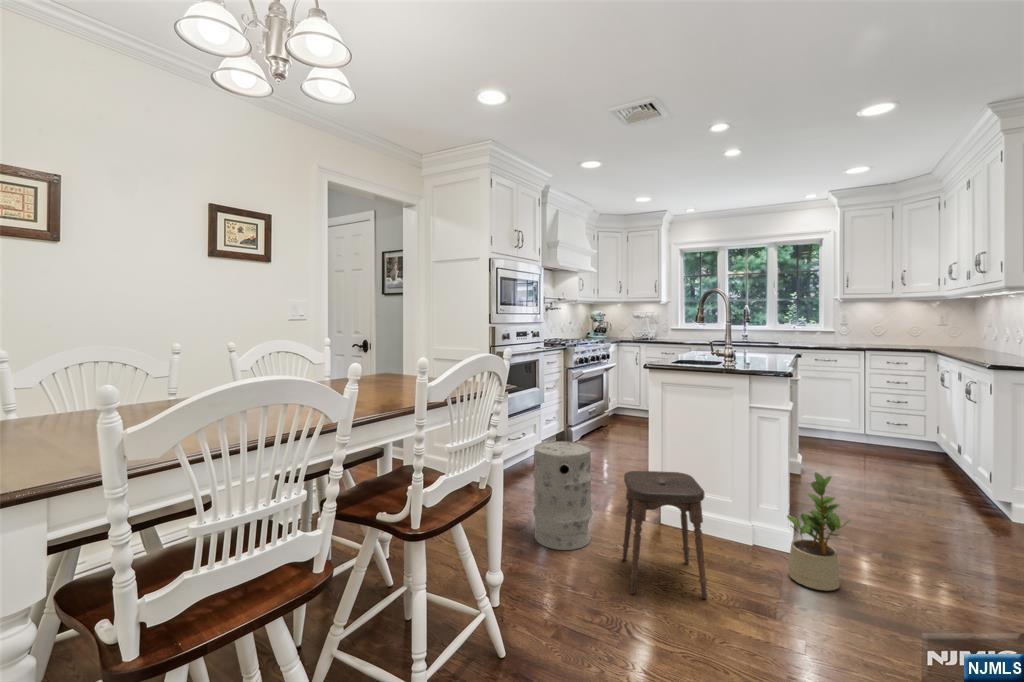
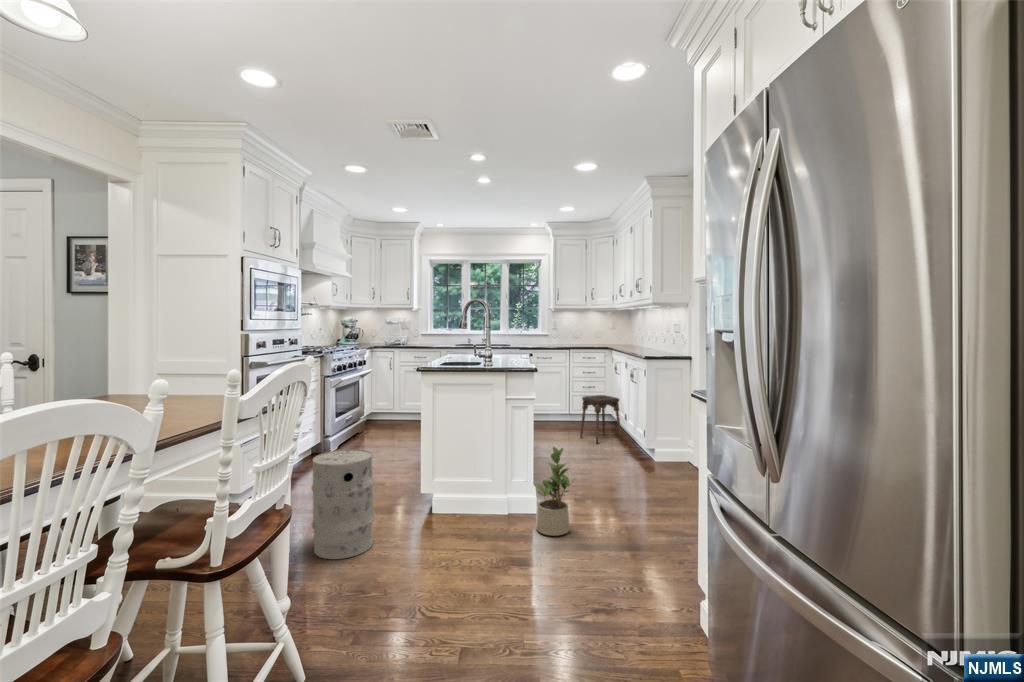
stool: present [623,471,707,599] -> present [580,395,622,444]

